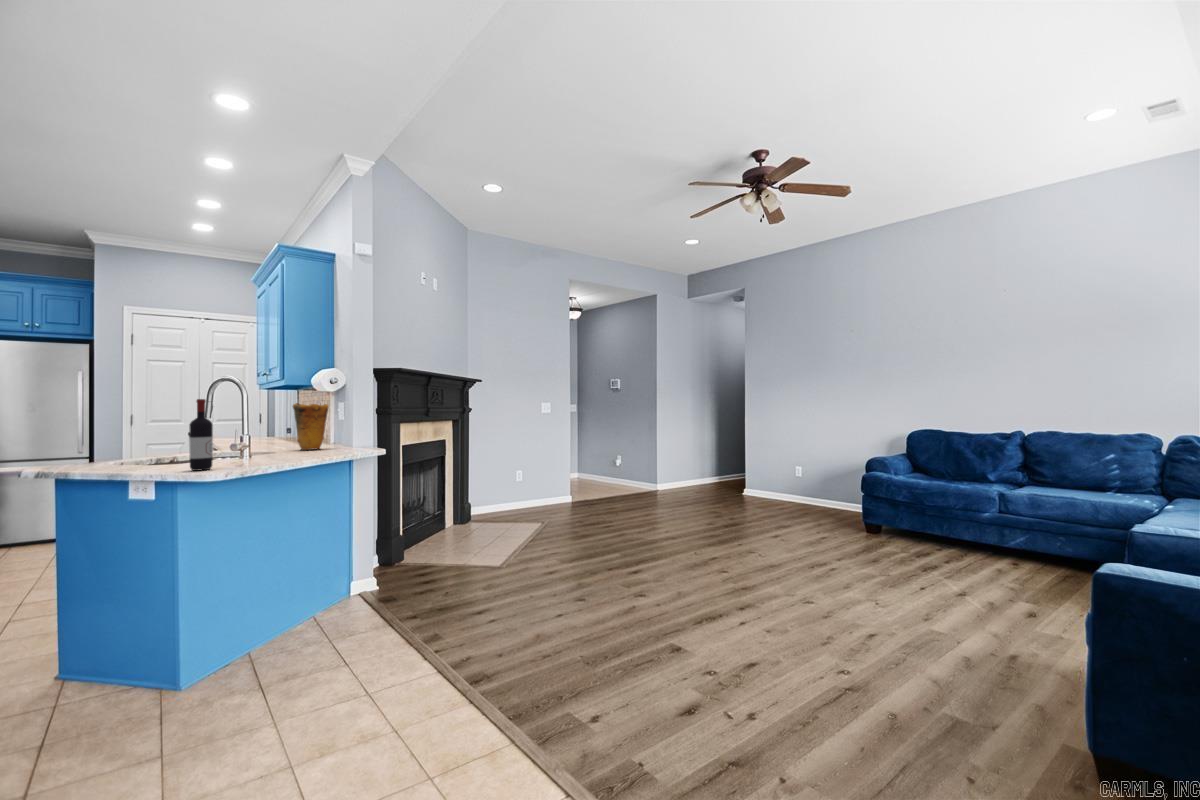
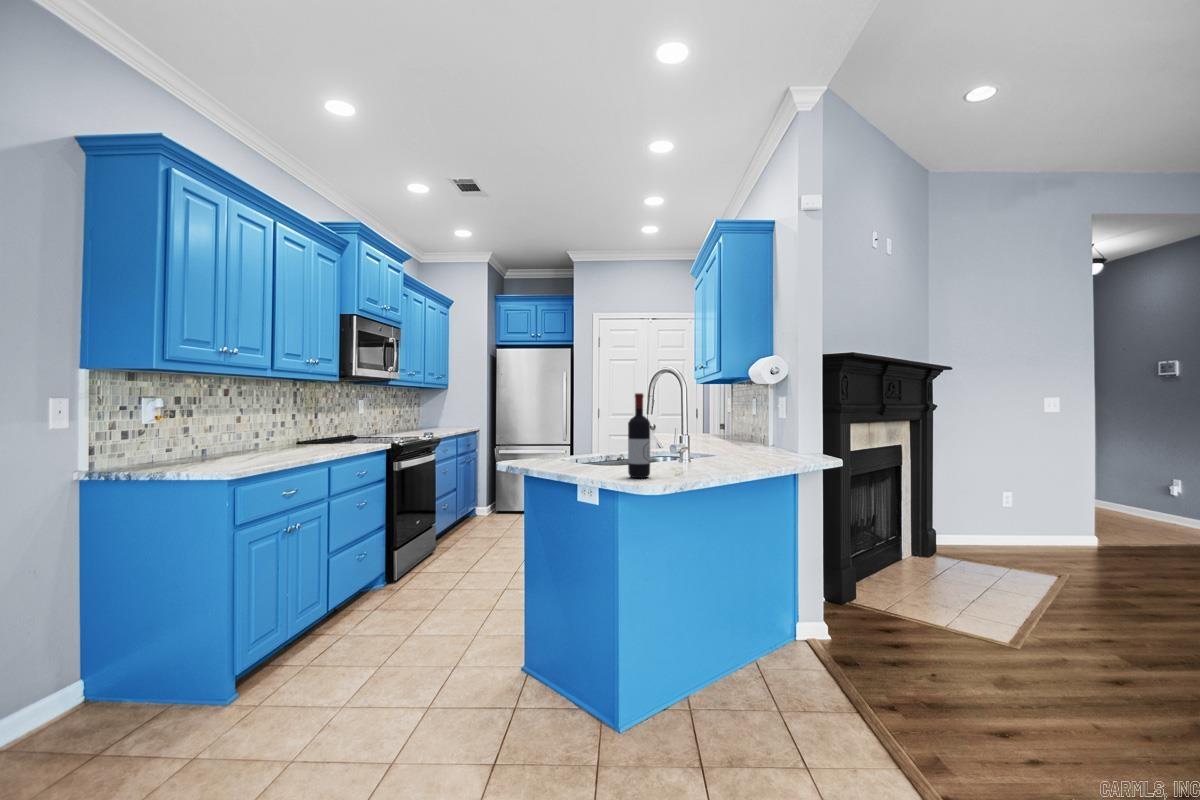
vase: present [293,403,328,450] -> none [730,398,768,453]

